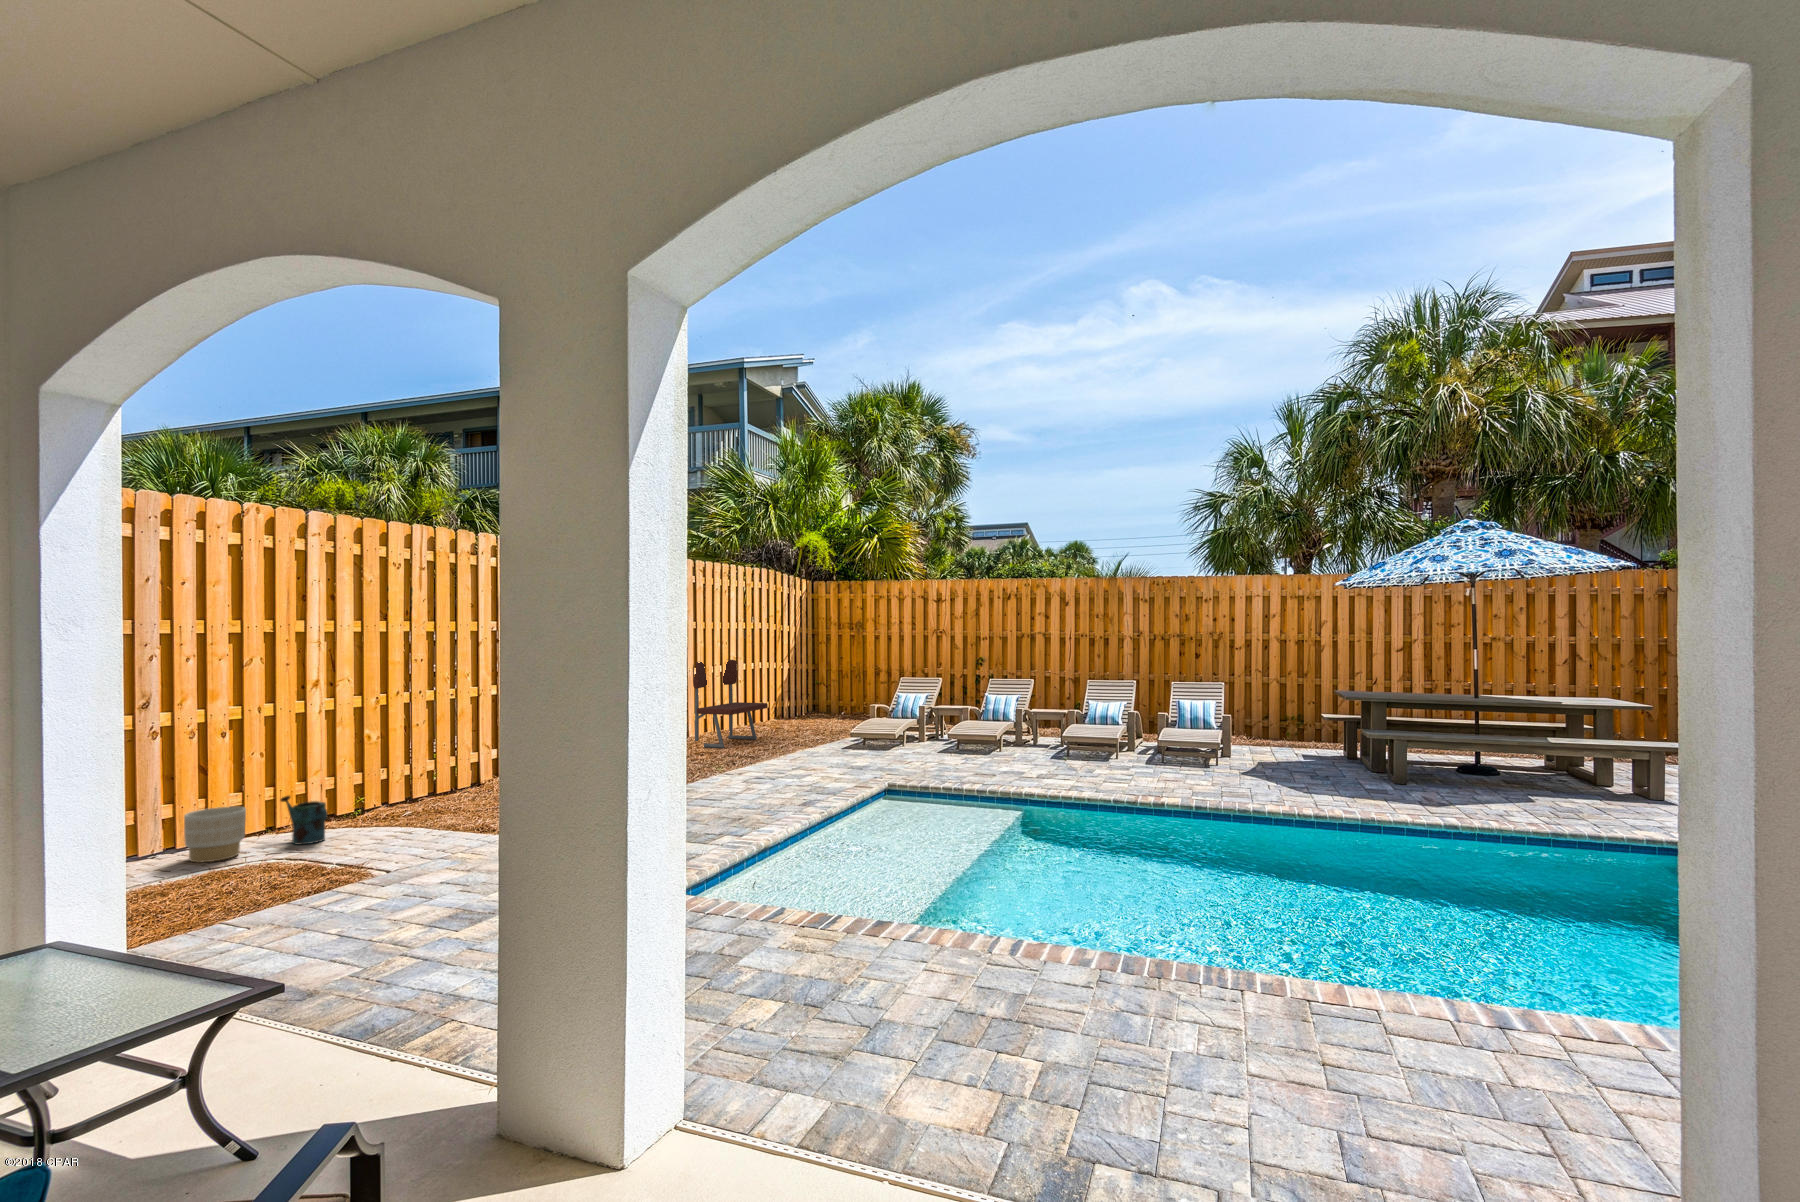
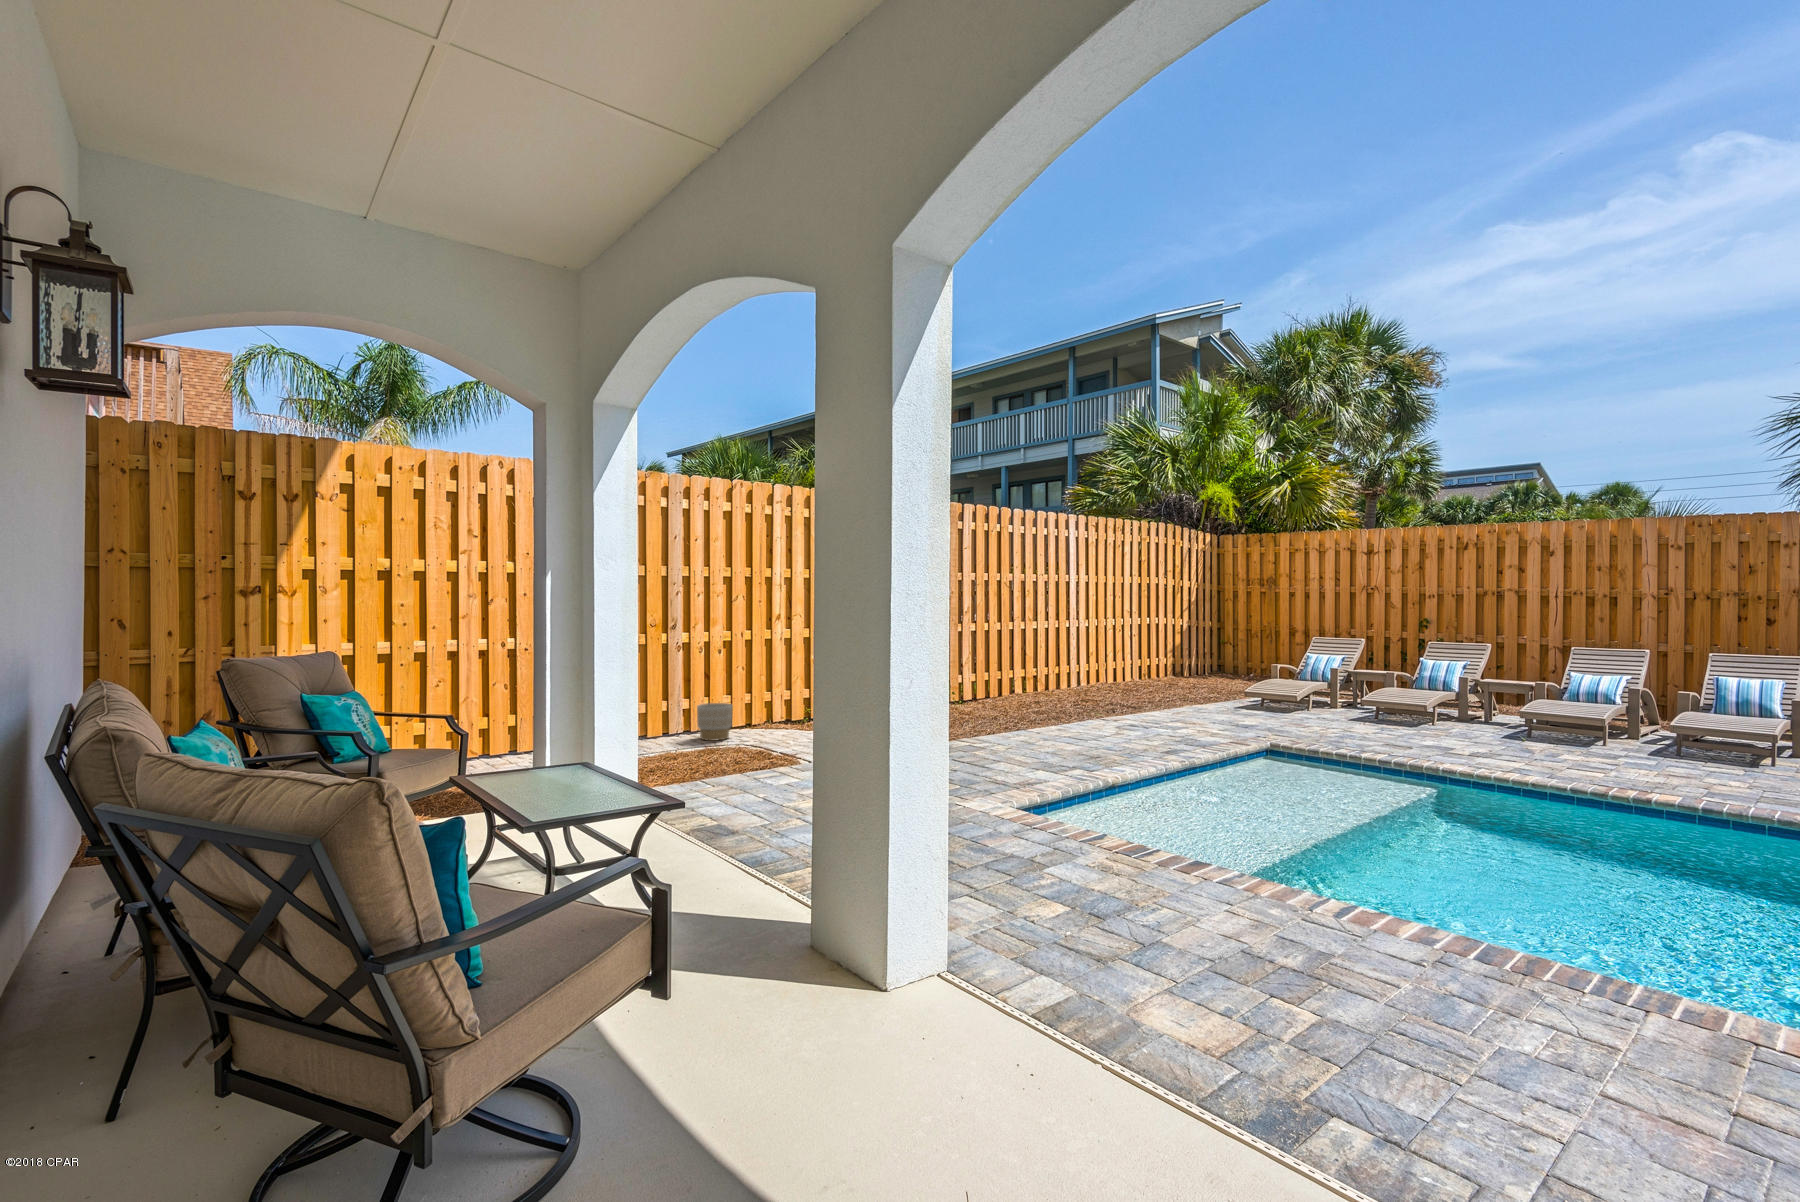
bench: present [693,660,768,748] -> none [1088,614,1163,697]
watering can: present [281,796,328,845] -> none [755,700,783,737]

